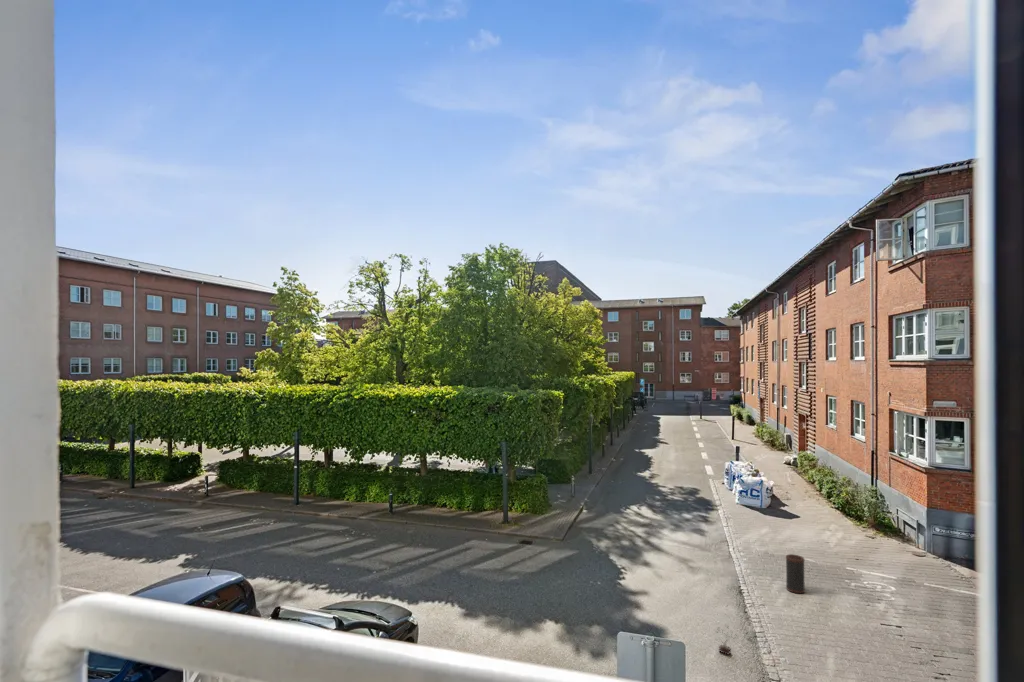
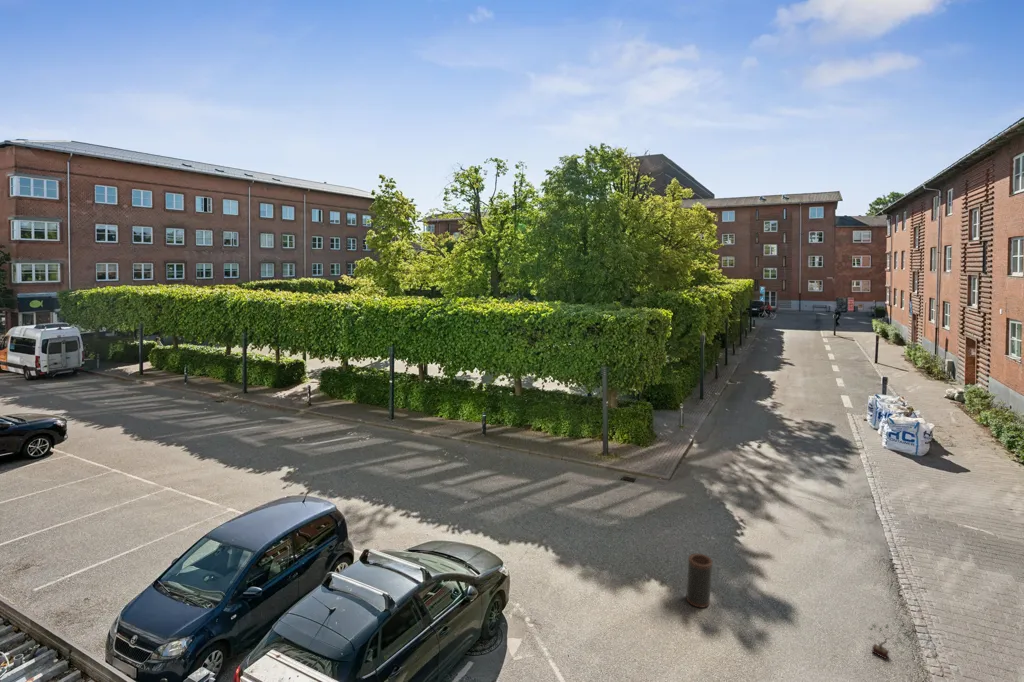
trash can: present [786,554,805,593] -> present [686,554,712,608]

